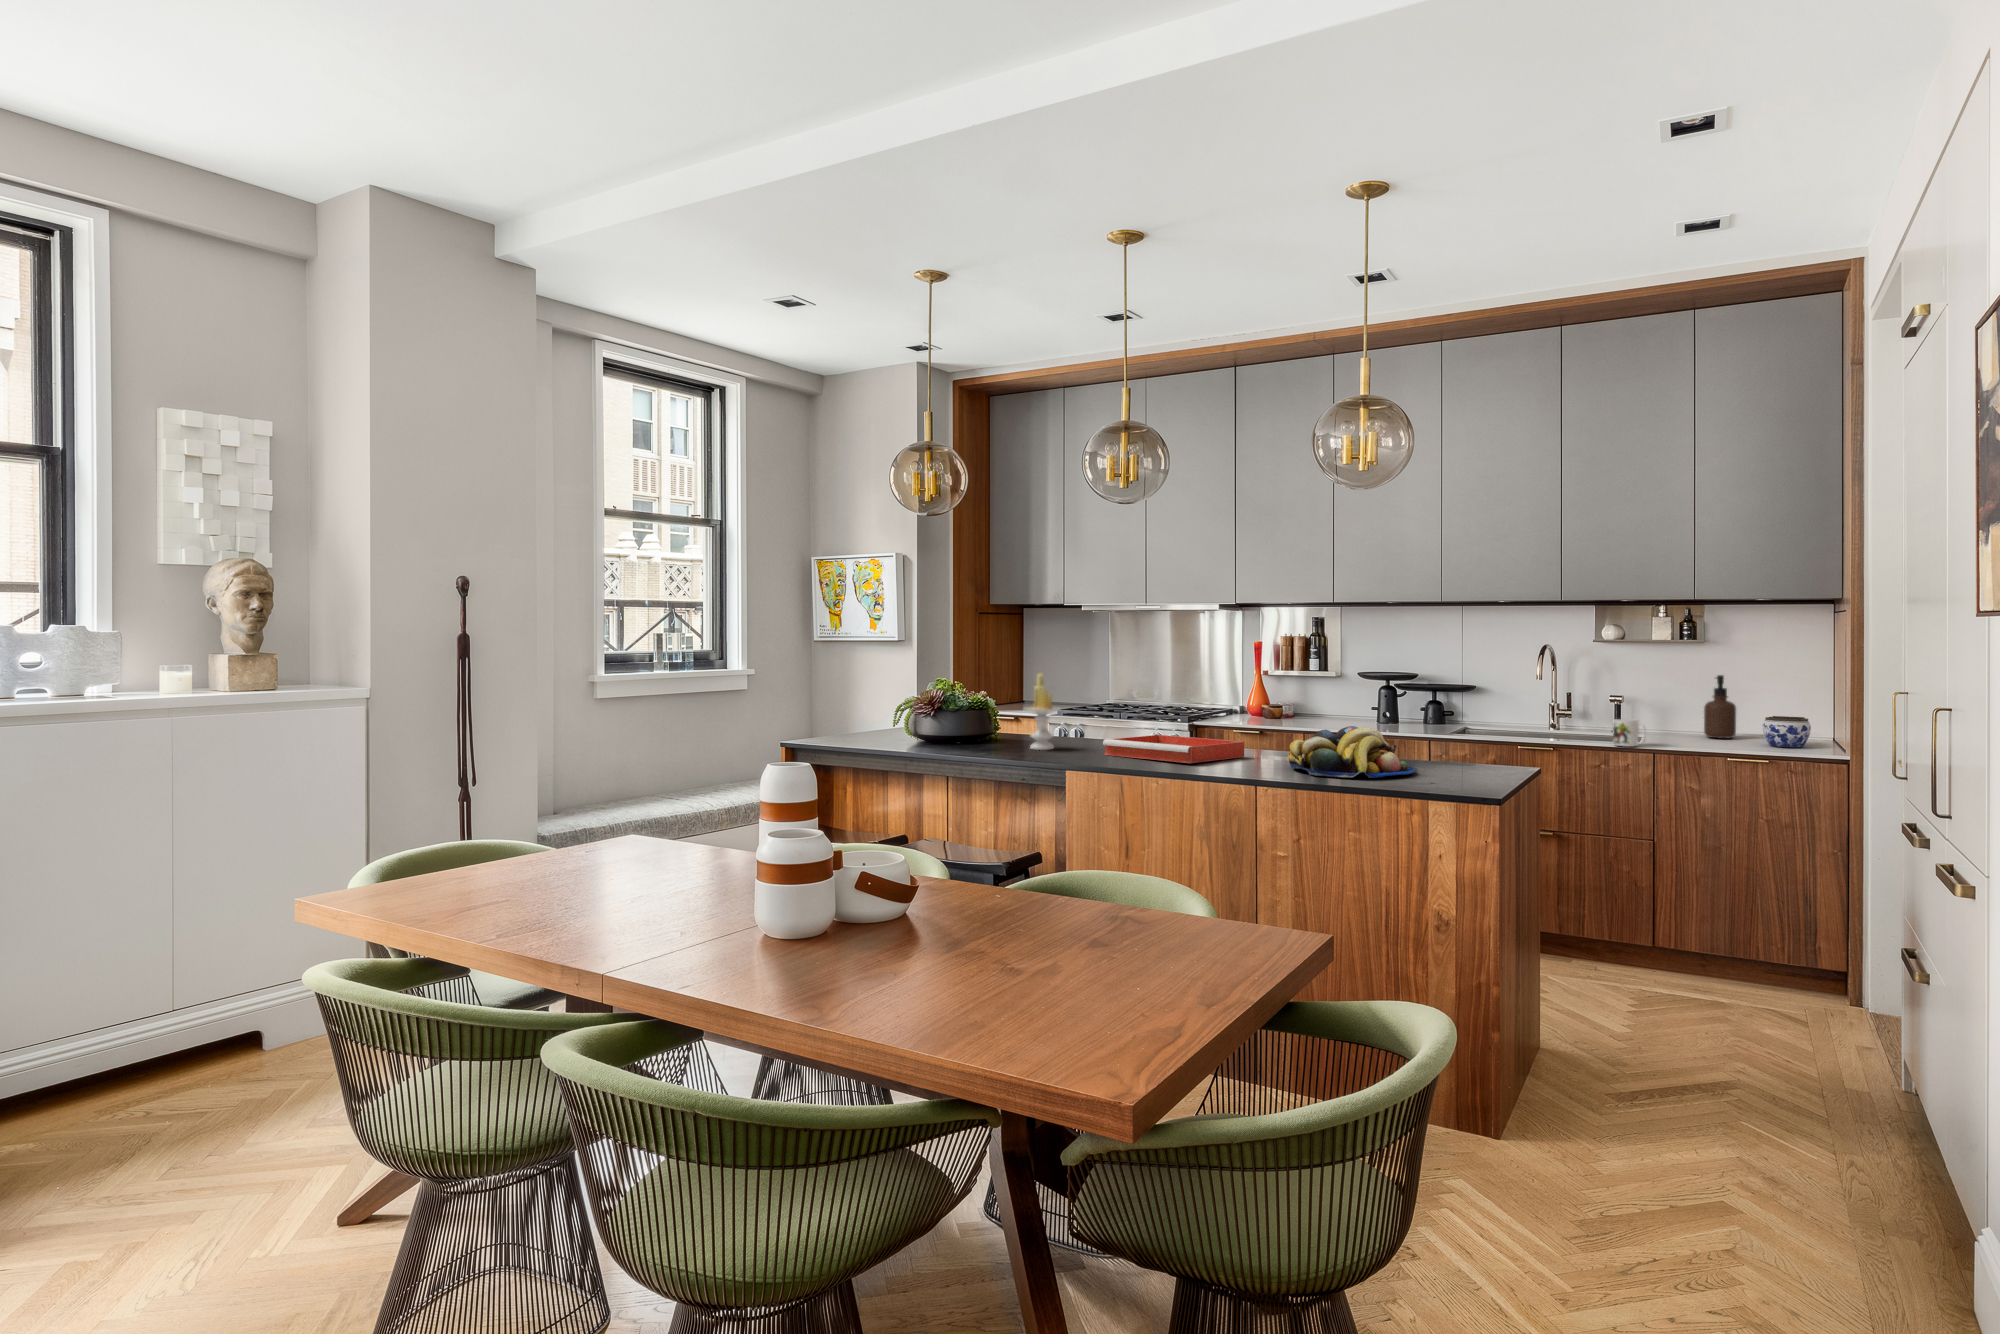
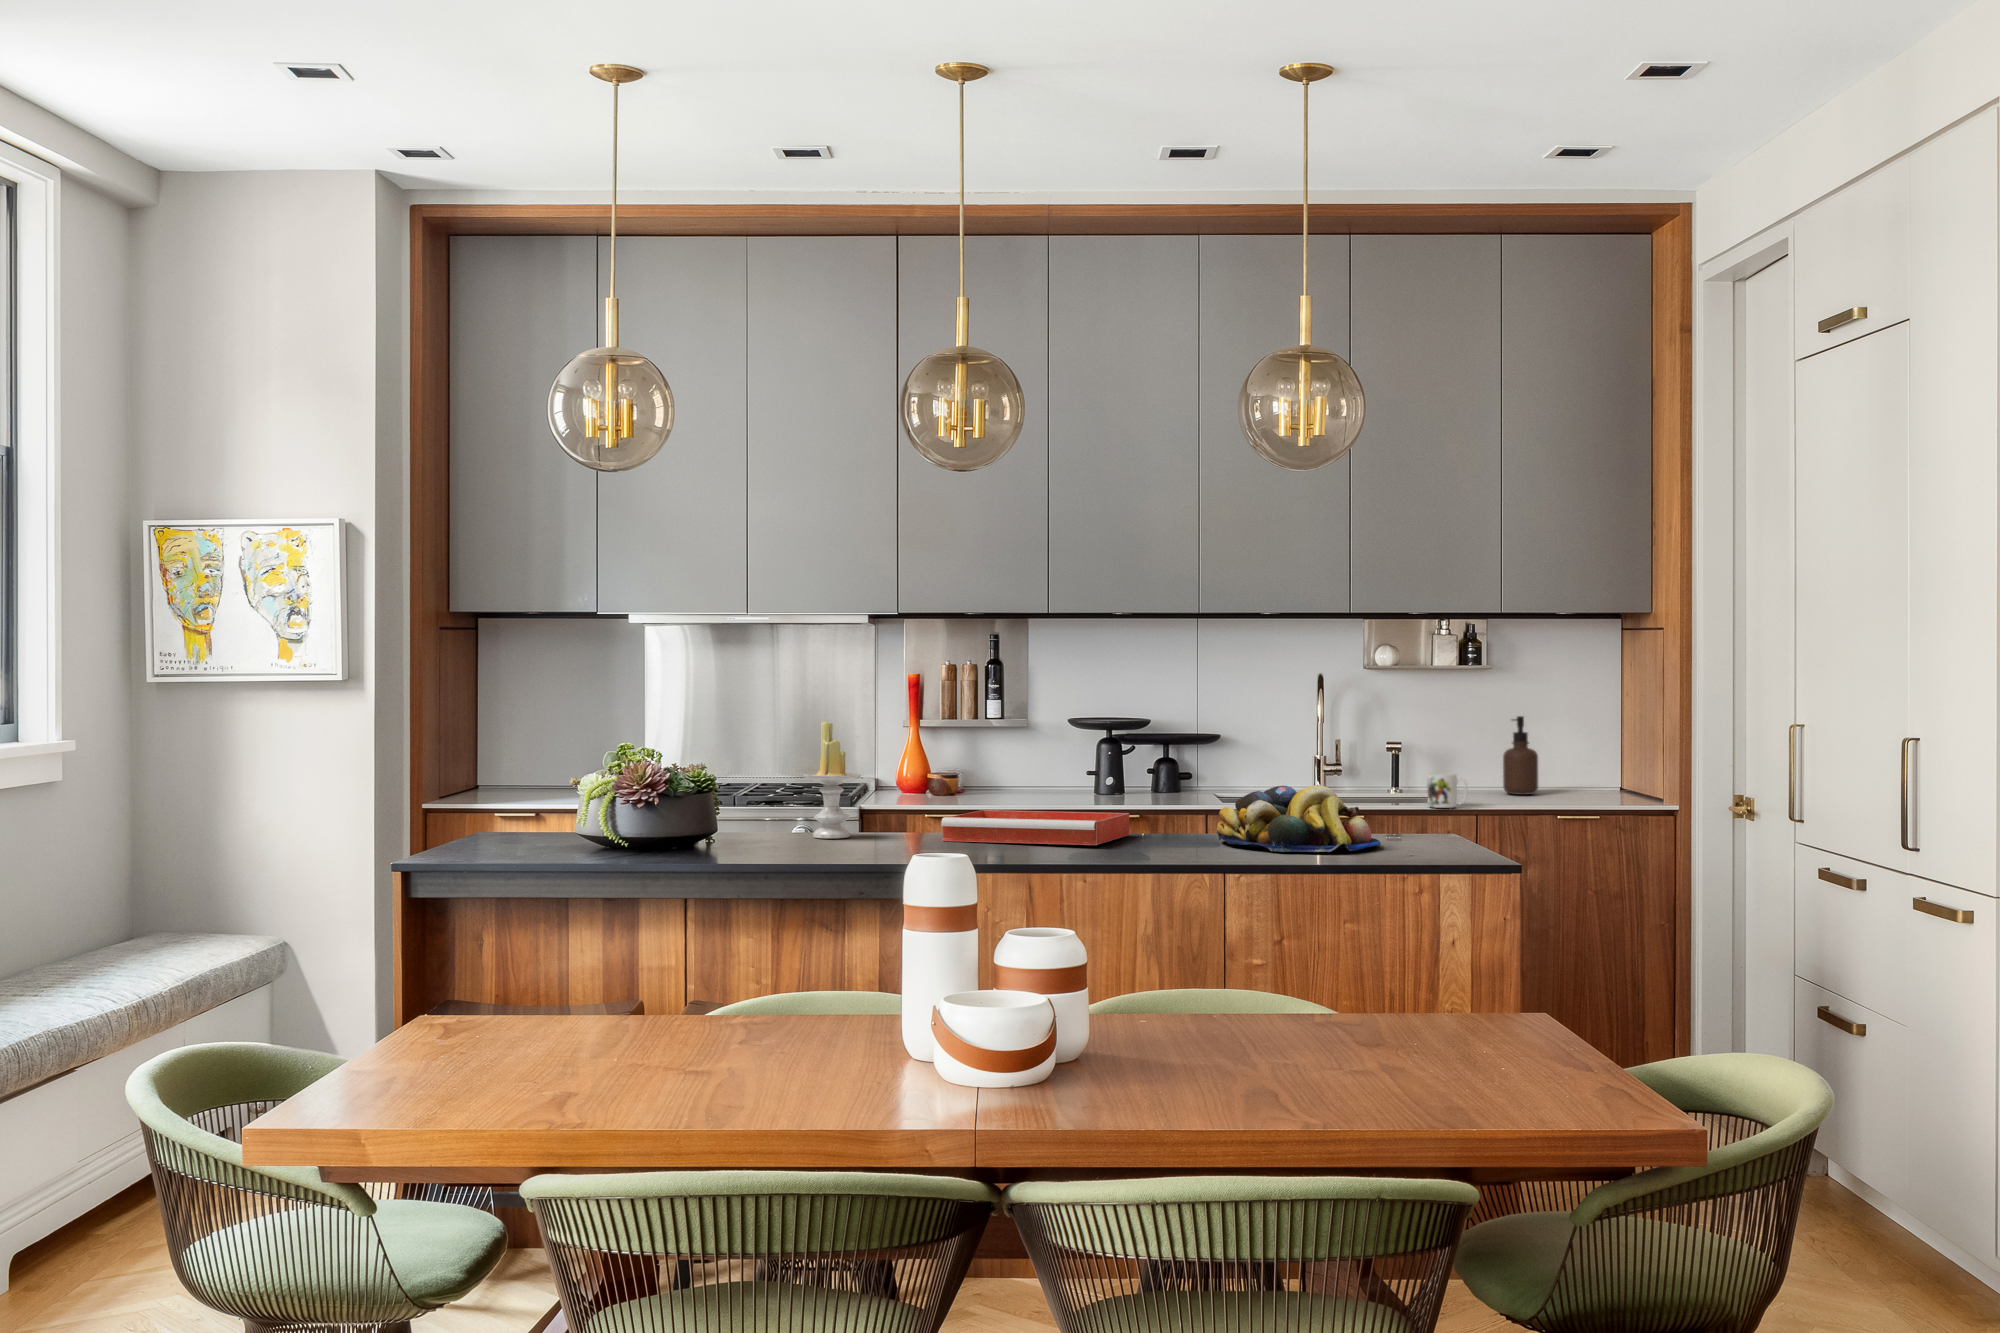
jar: present [1763,716,1811,747] -> none [1576,765,1626,801]

